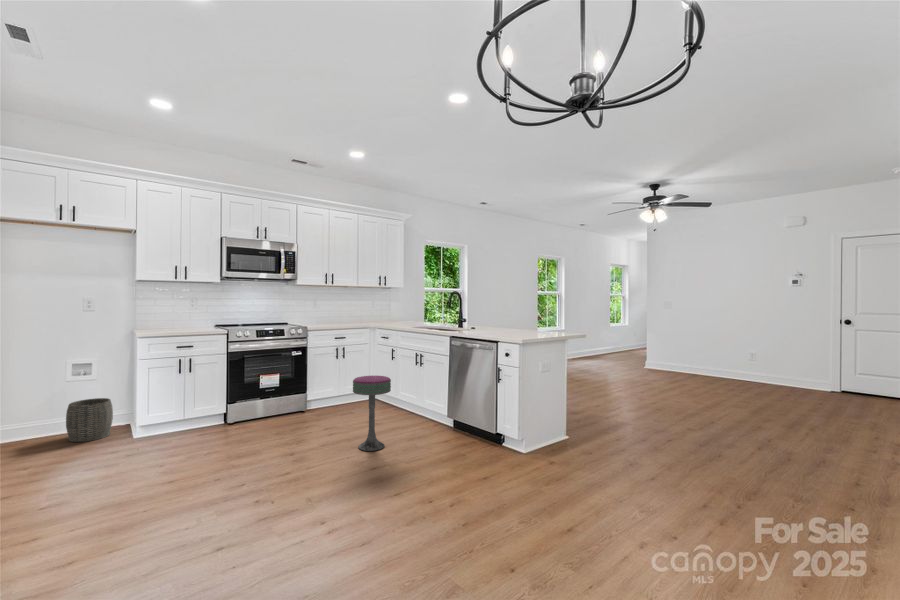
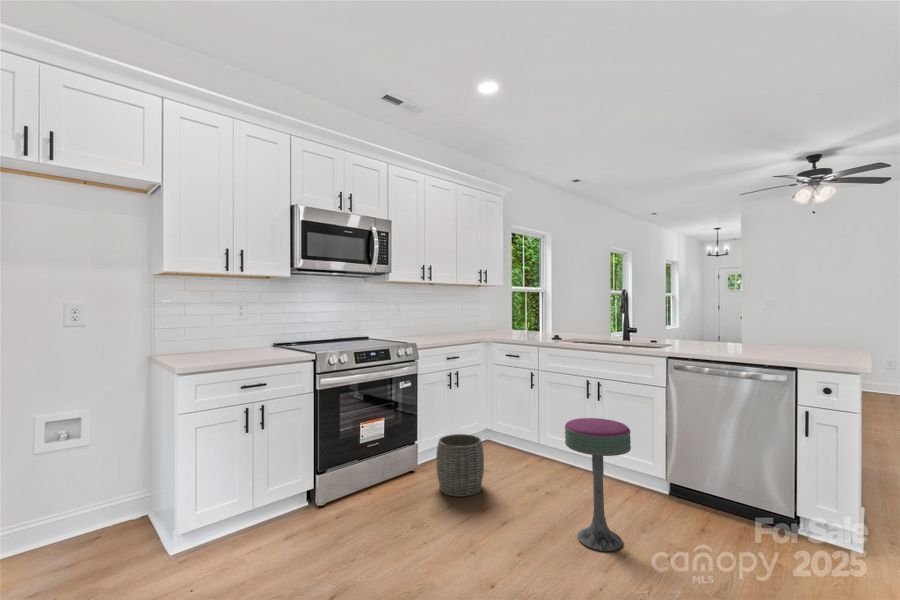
woven basket: present [66,398,113,442] -> present [436,434,484,497]

